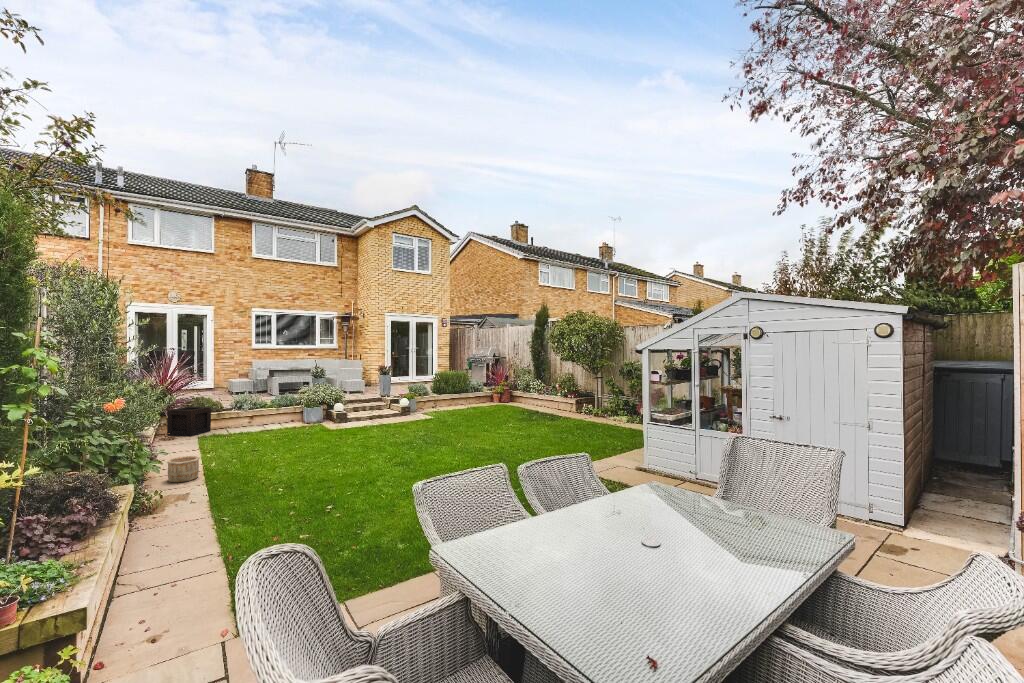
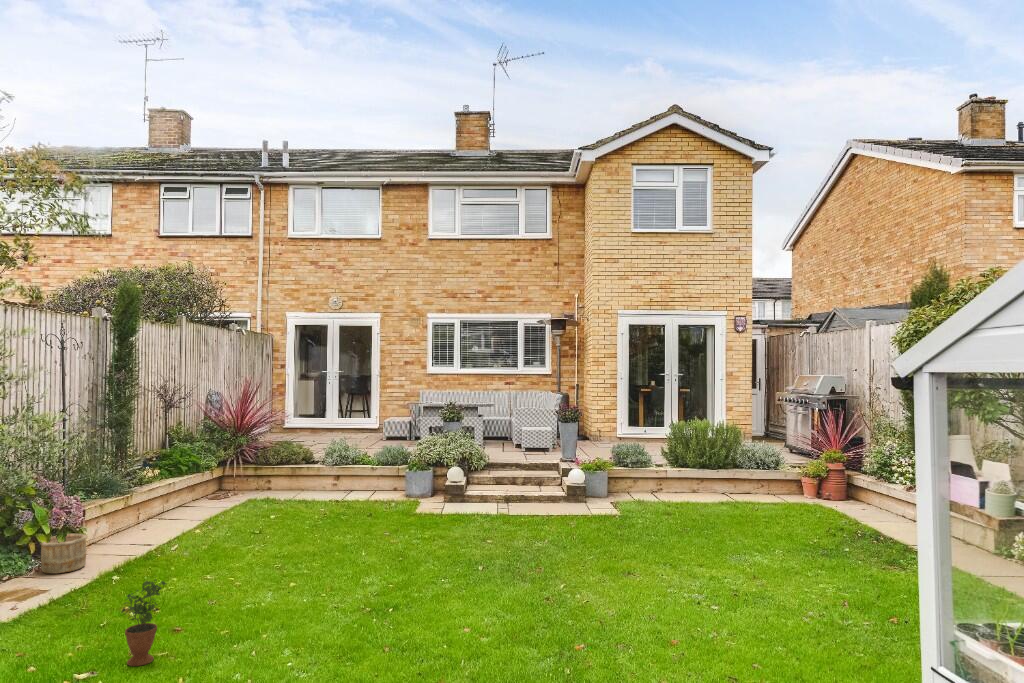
wooden crate: present [167,407,211,436] -> none [227,455,278,498]
potted plant: none [353,448,371,490] -> present [122,579,166,666]

